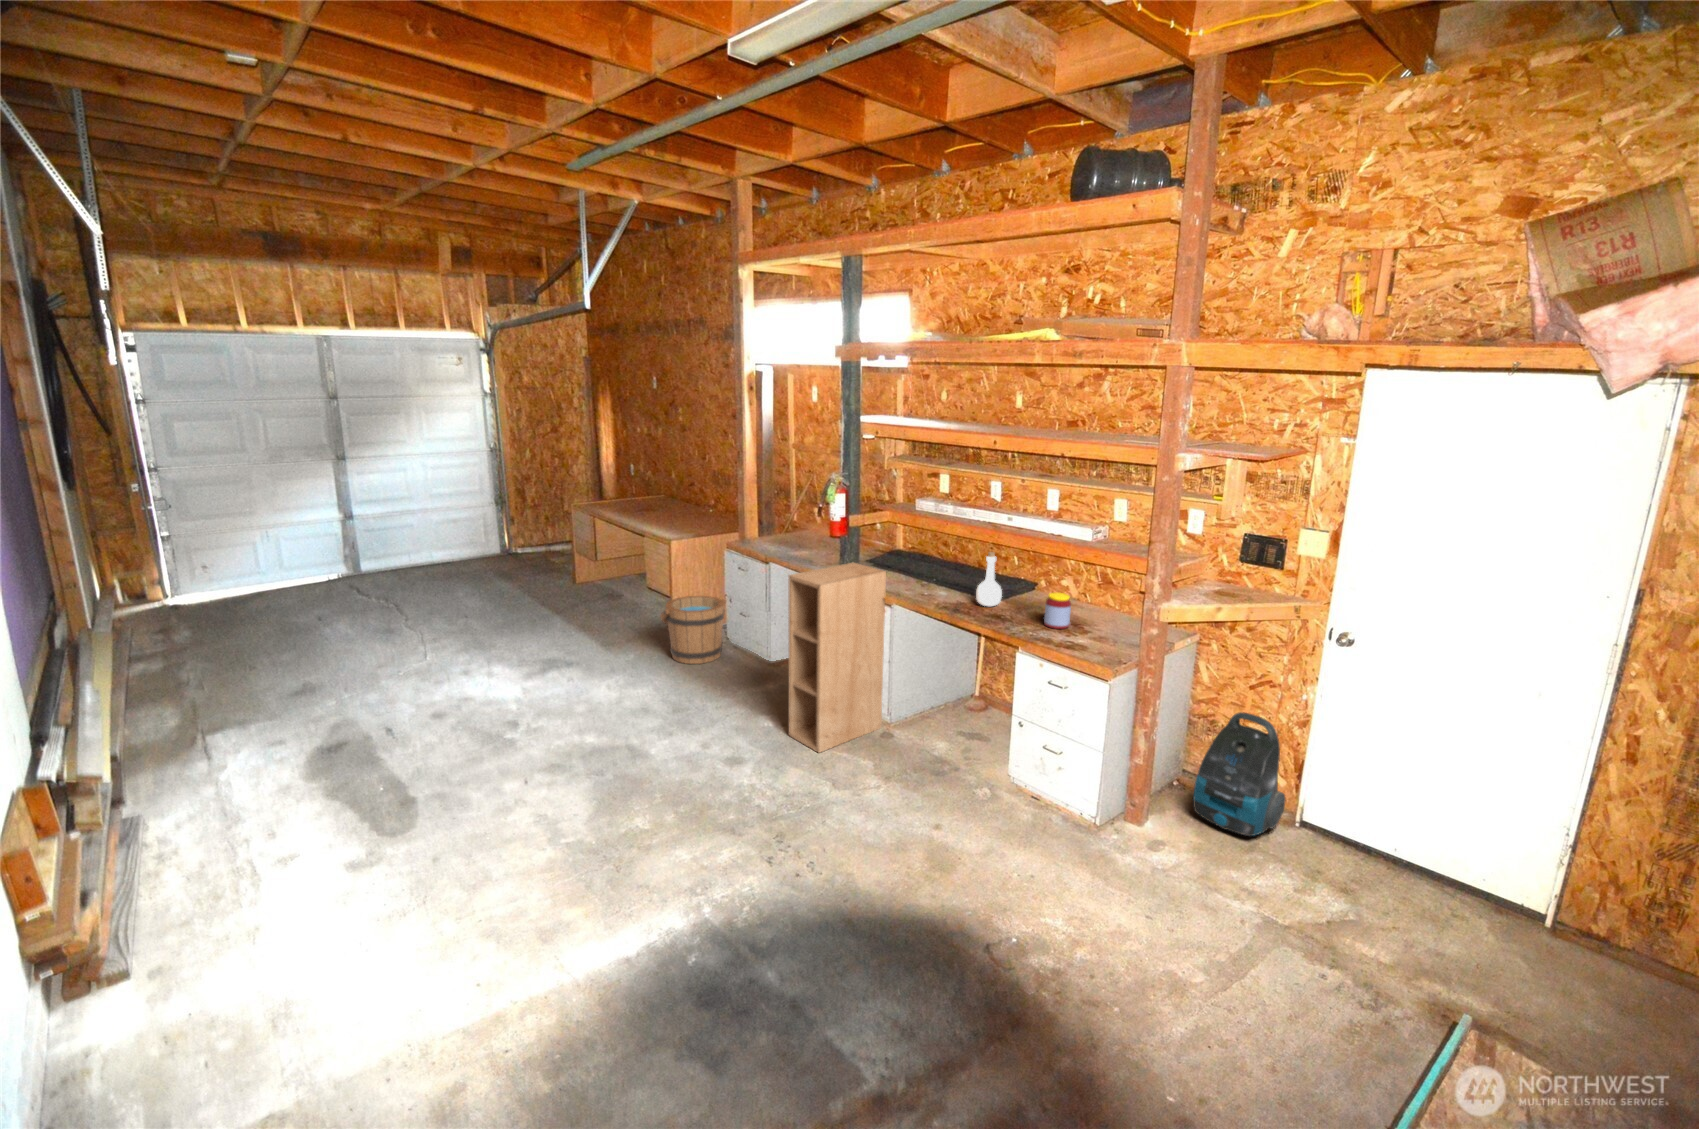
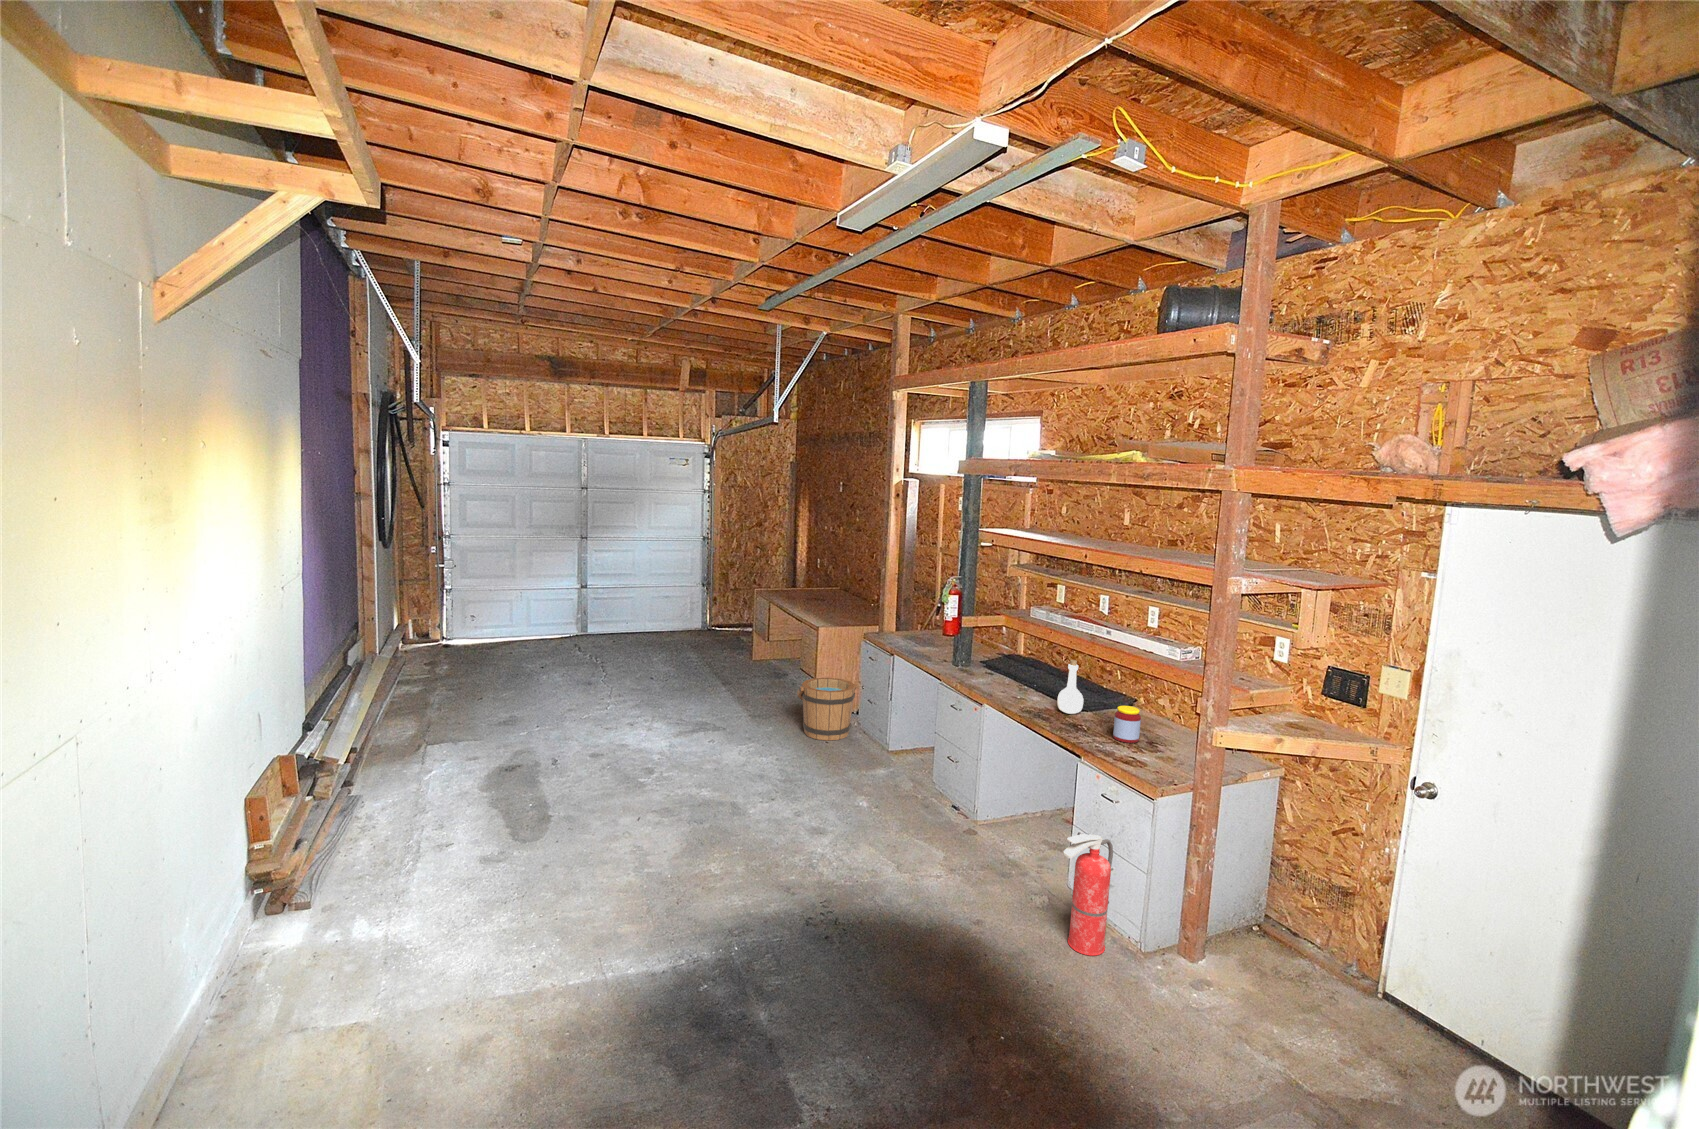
shelving unit: present [788,563,886,753] -> none [875,658,975,834]
vacuum cleaner: present [1193,712,1286,836] -> none [1254,857,1363,998]
fire extinguisher: none [1031,725,1073,841] -> present [1064,834,1113,956]

